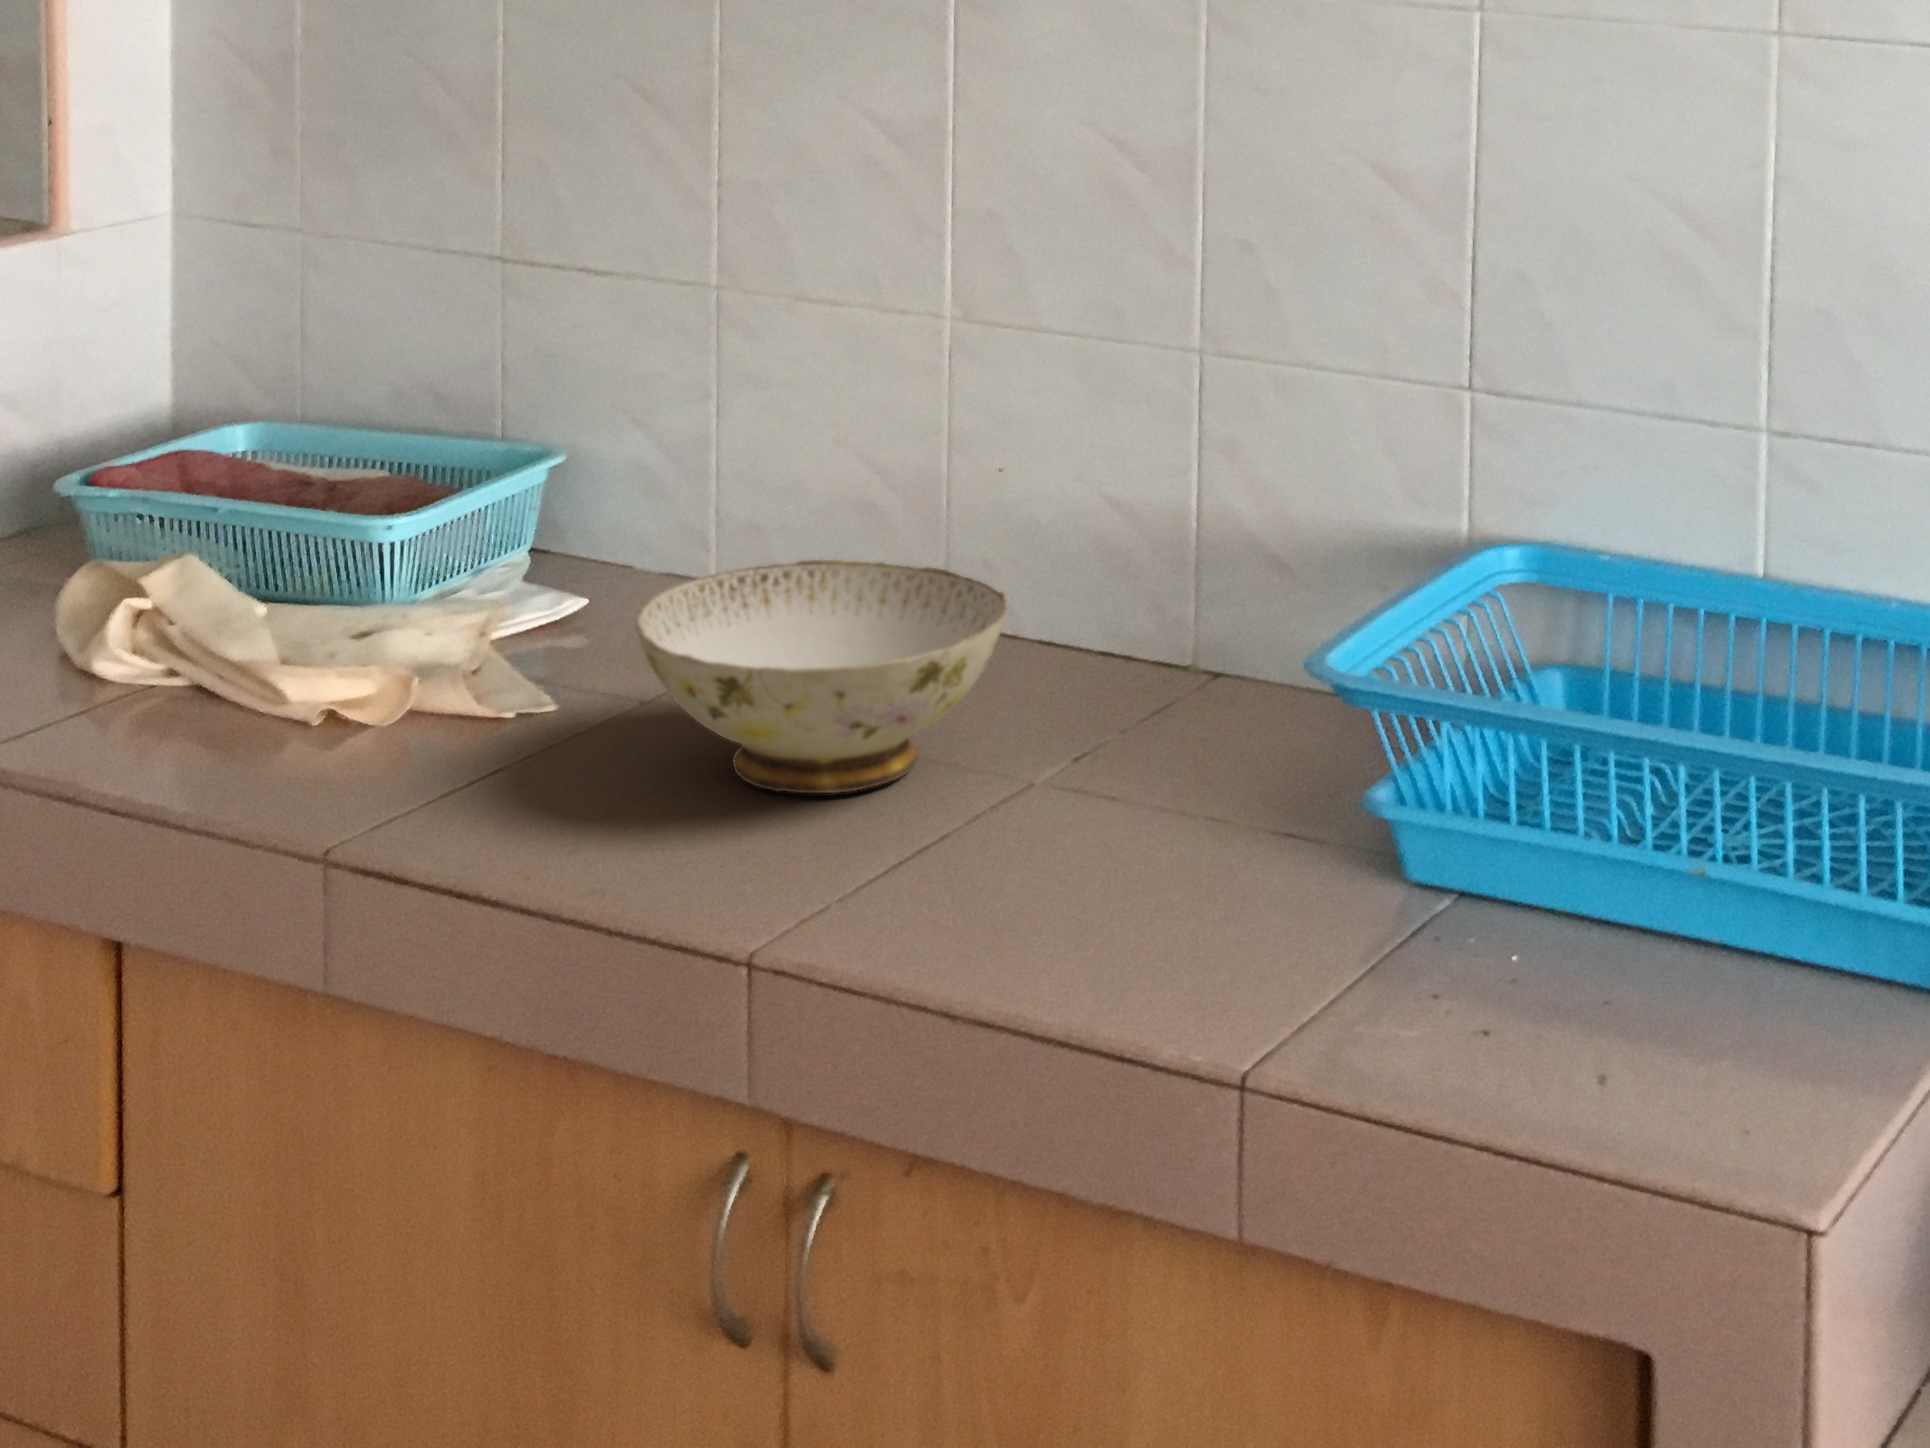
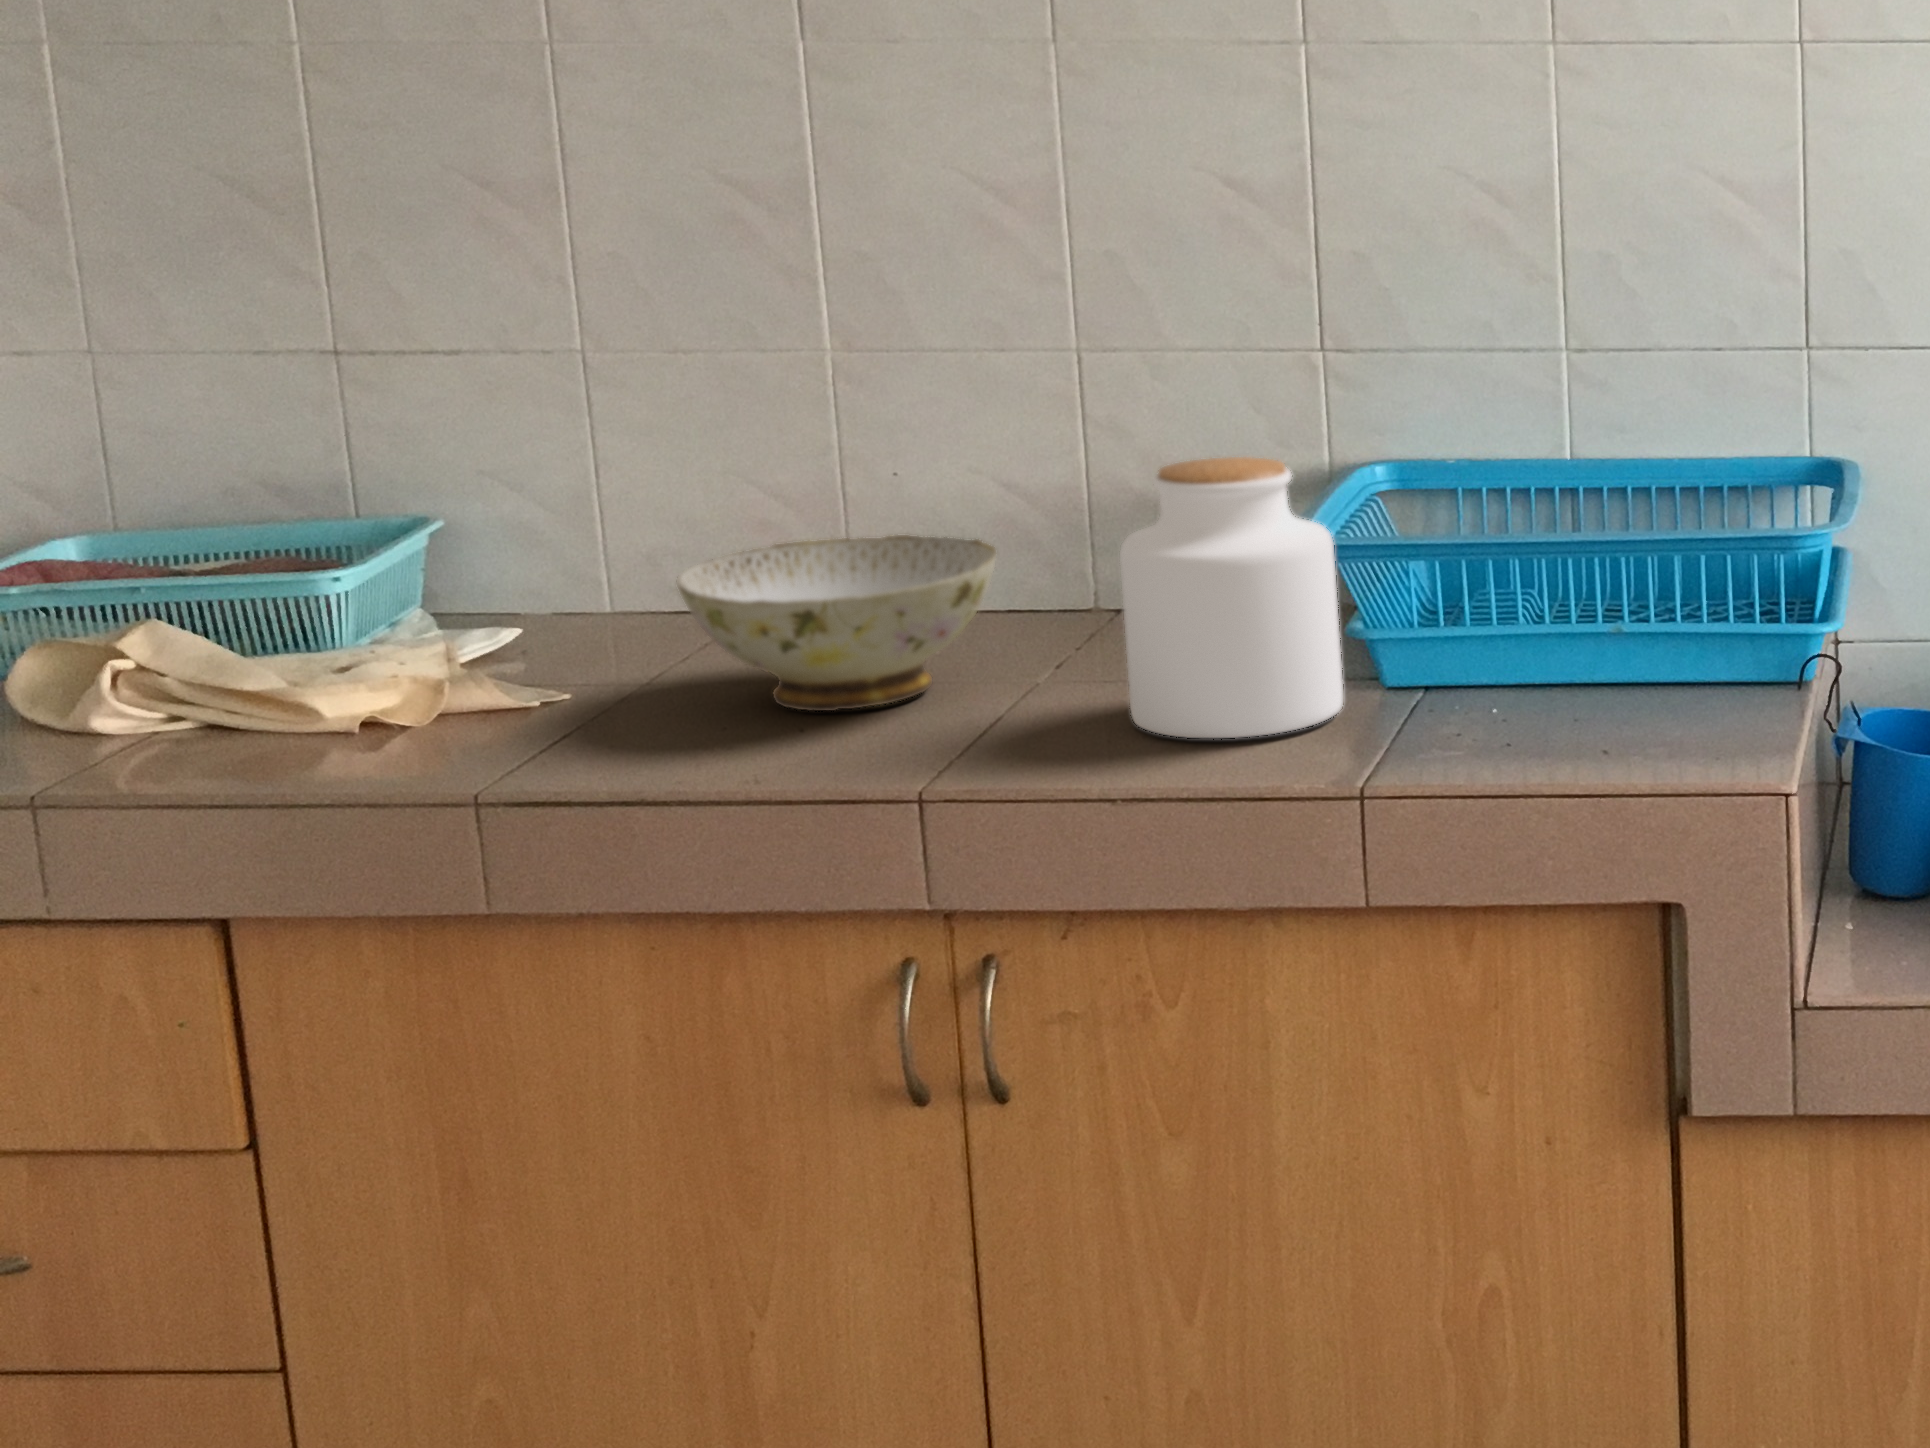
jar: none [1068,556,1342,946] -> present [1120,457,1343,738]

